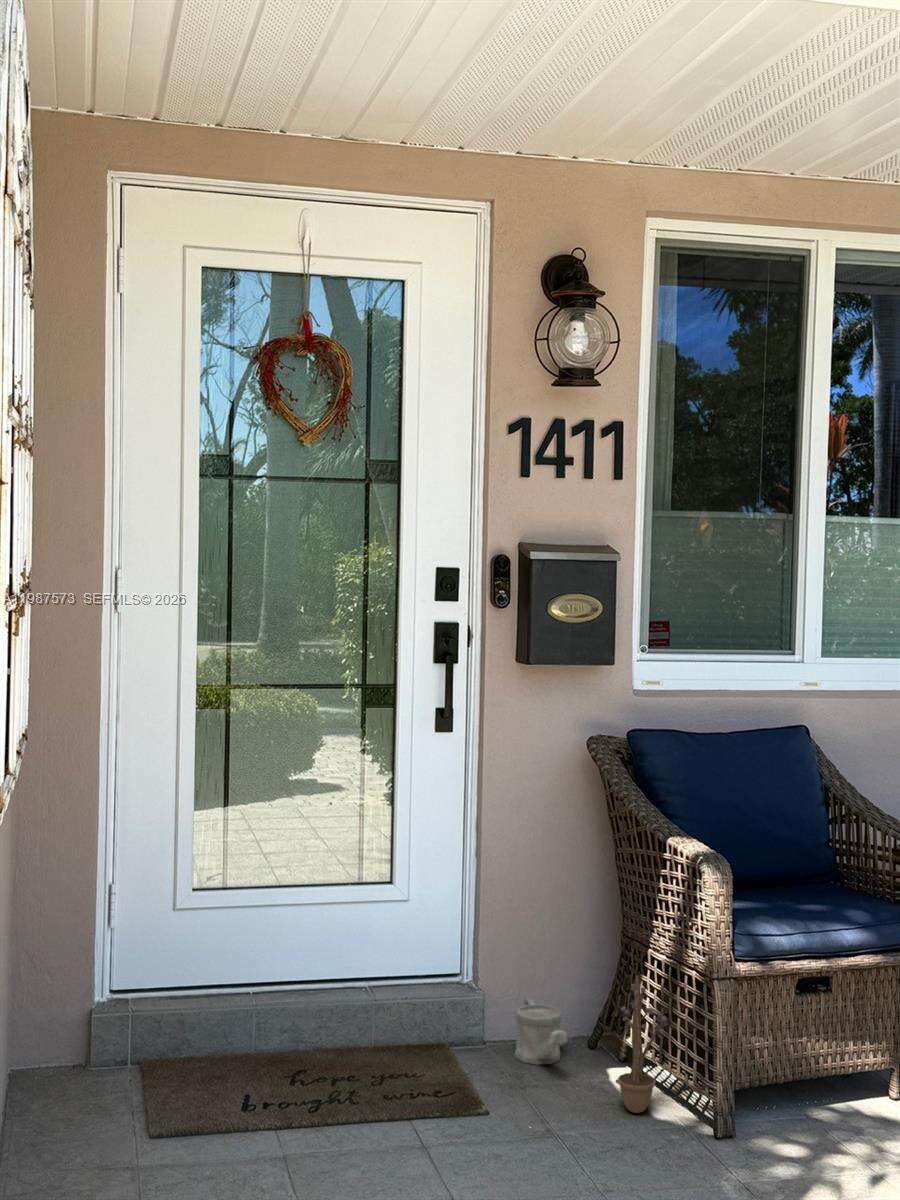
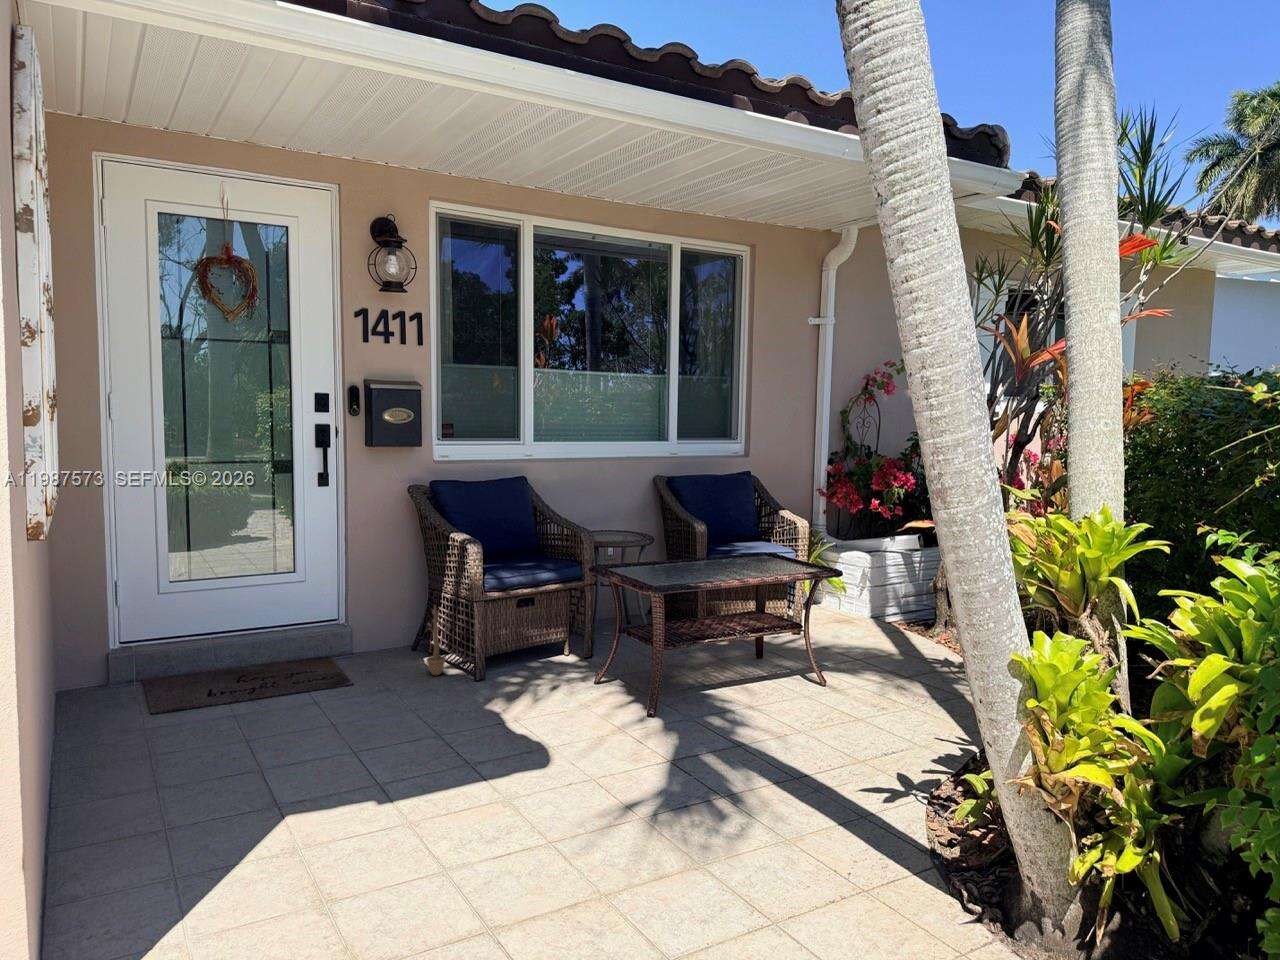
watering can: present [515,998,567,1065] -> none [371,628,399,661]

